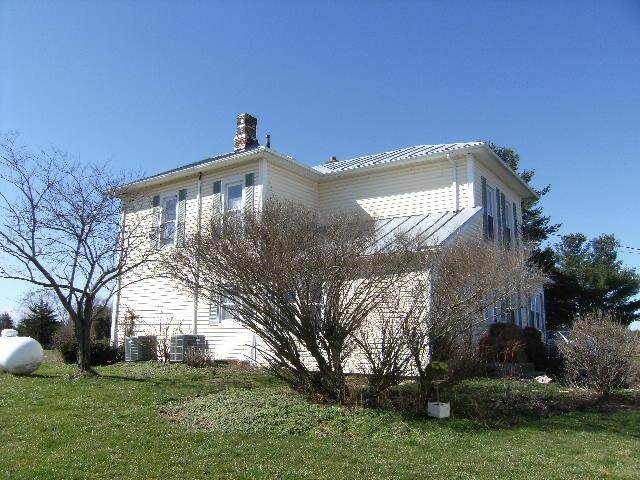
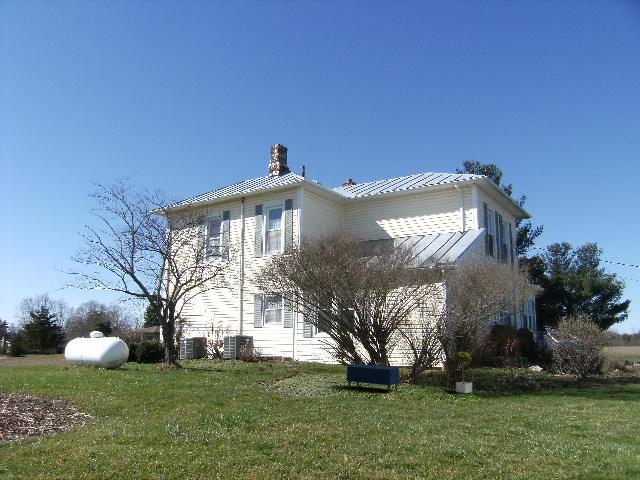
bench: none [282,376,351,417] -> present [347,364,399,393]

